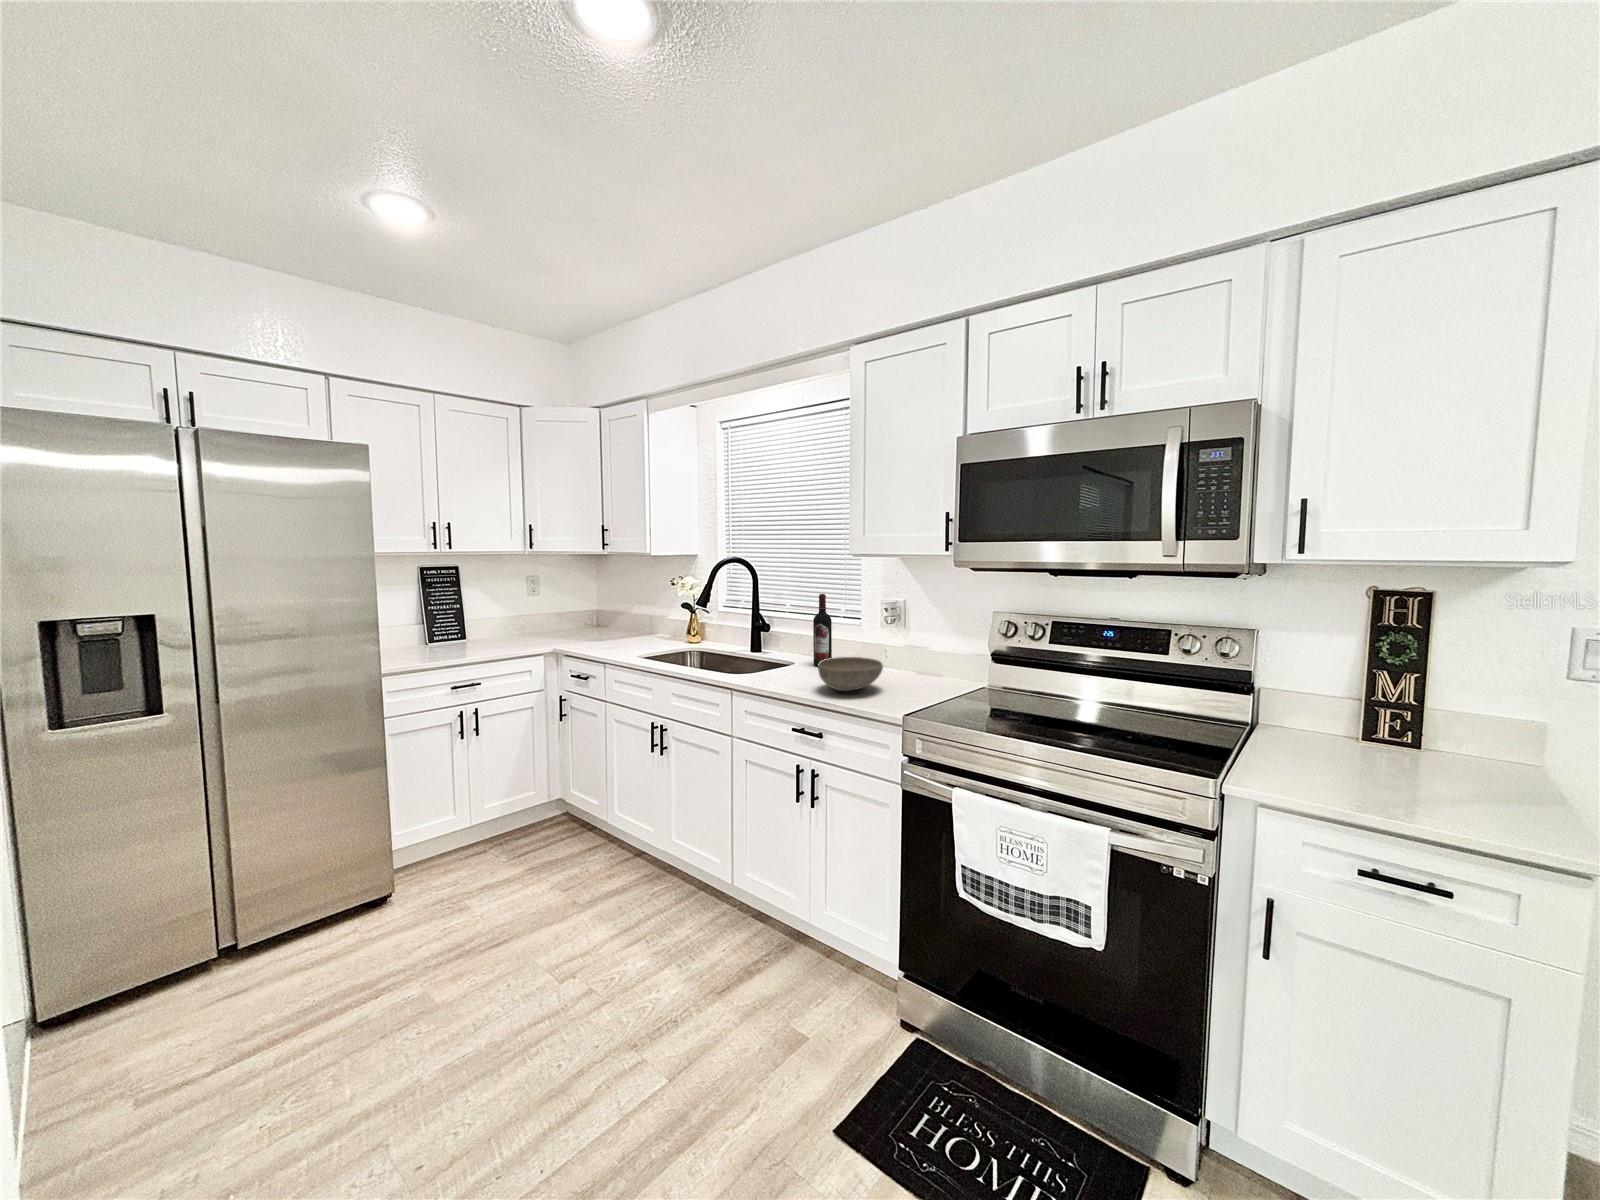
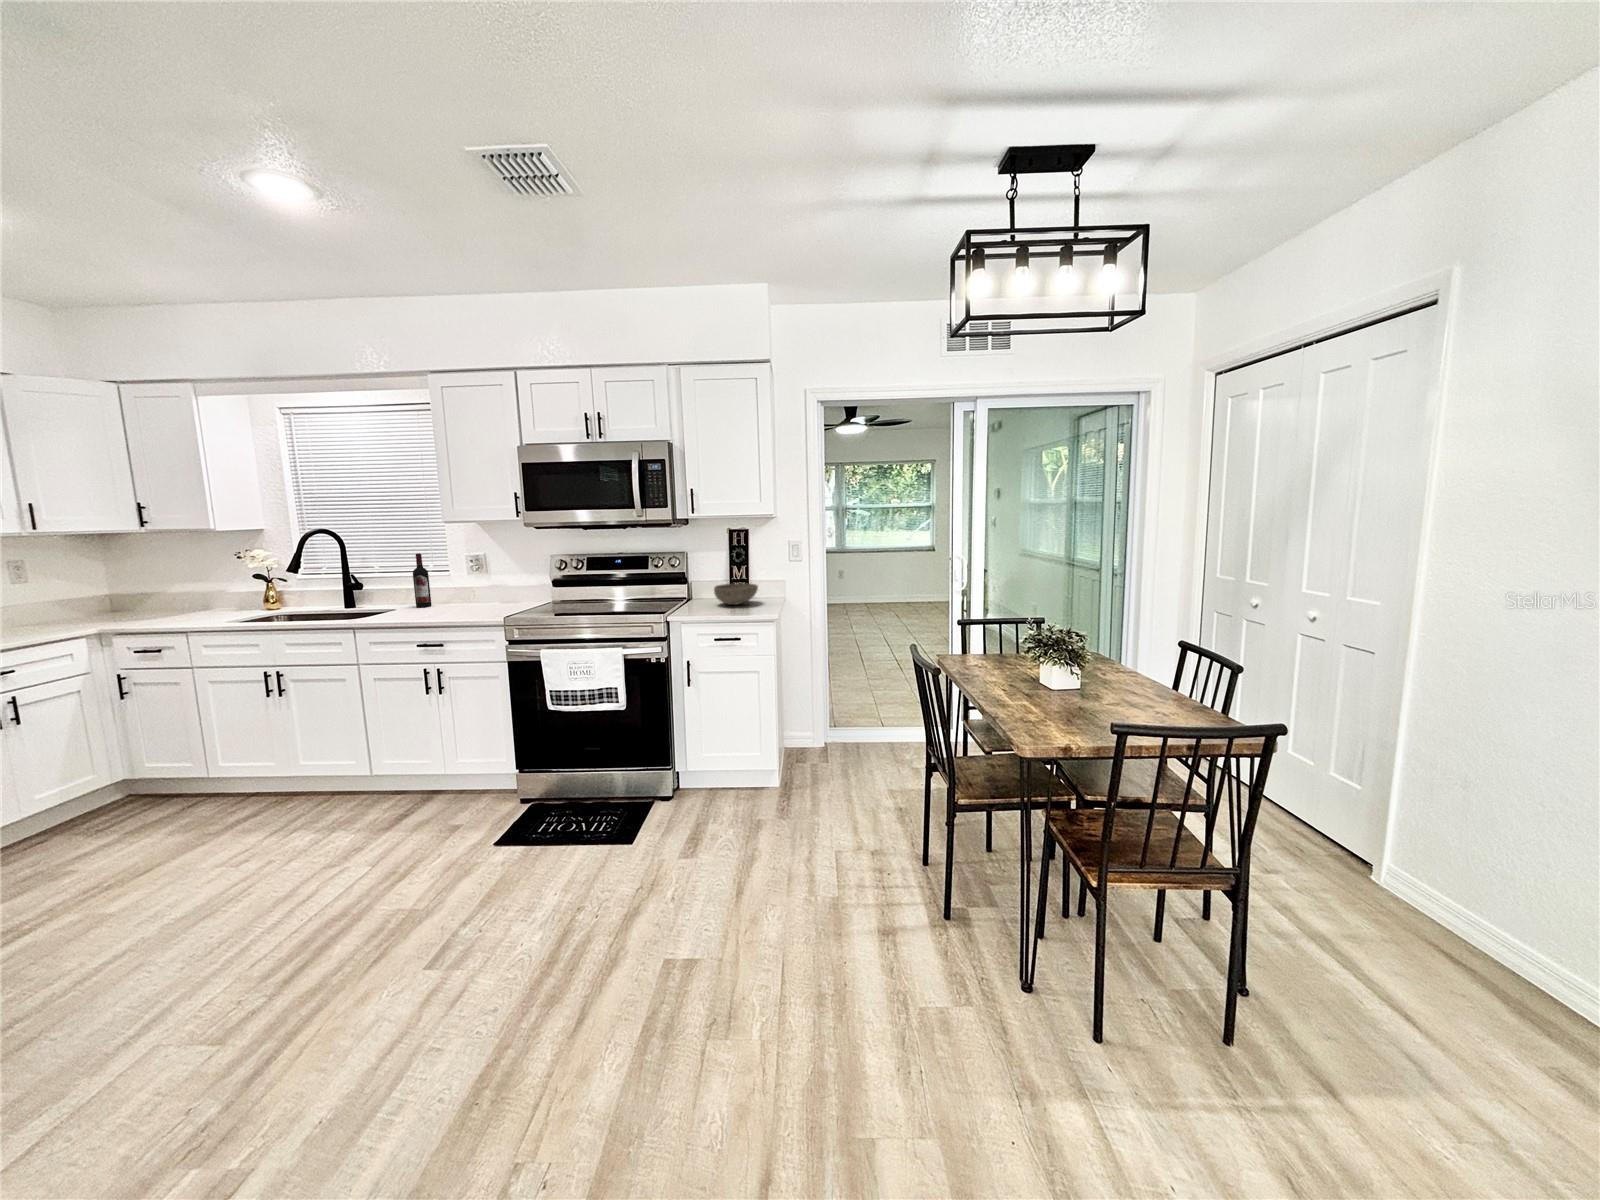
bowl: present [818,657,883,691] -> present [714,583,758,605]

